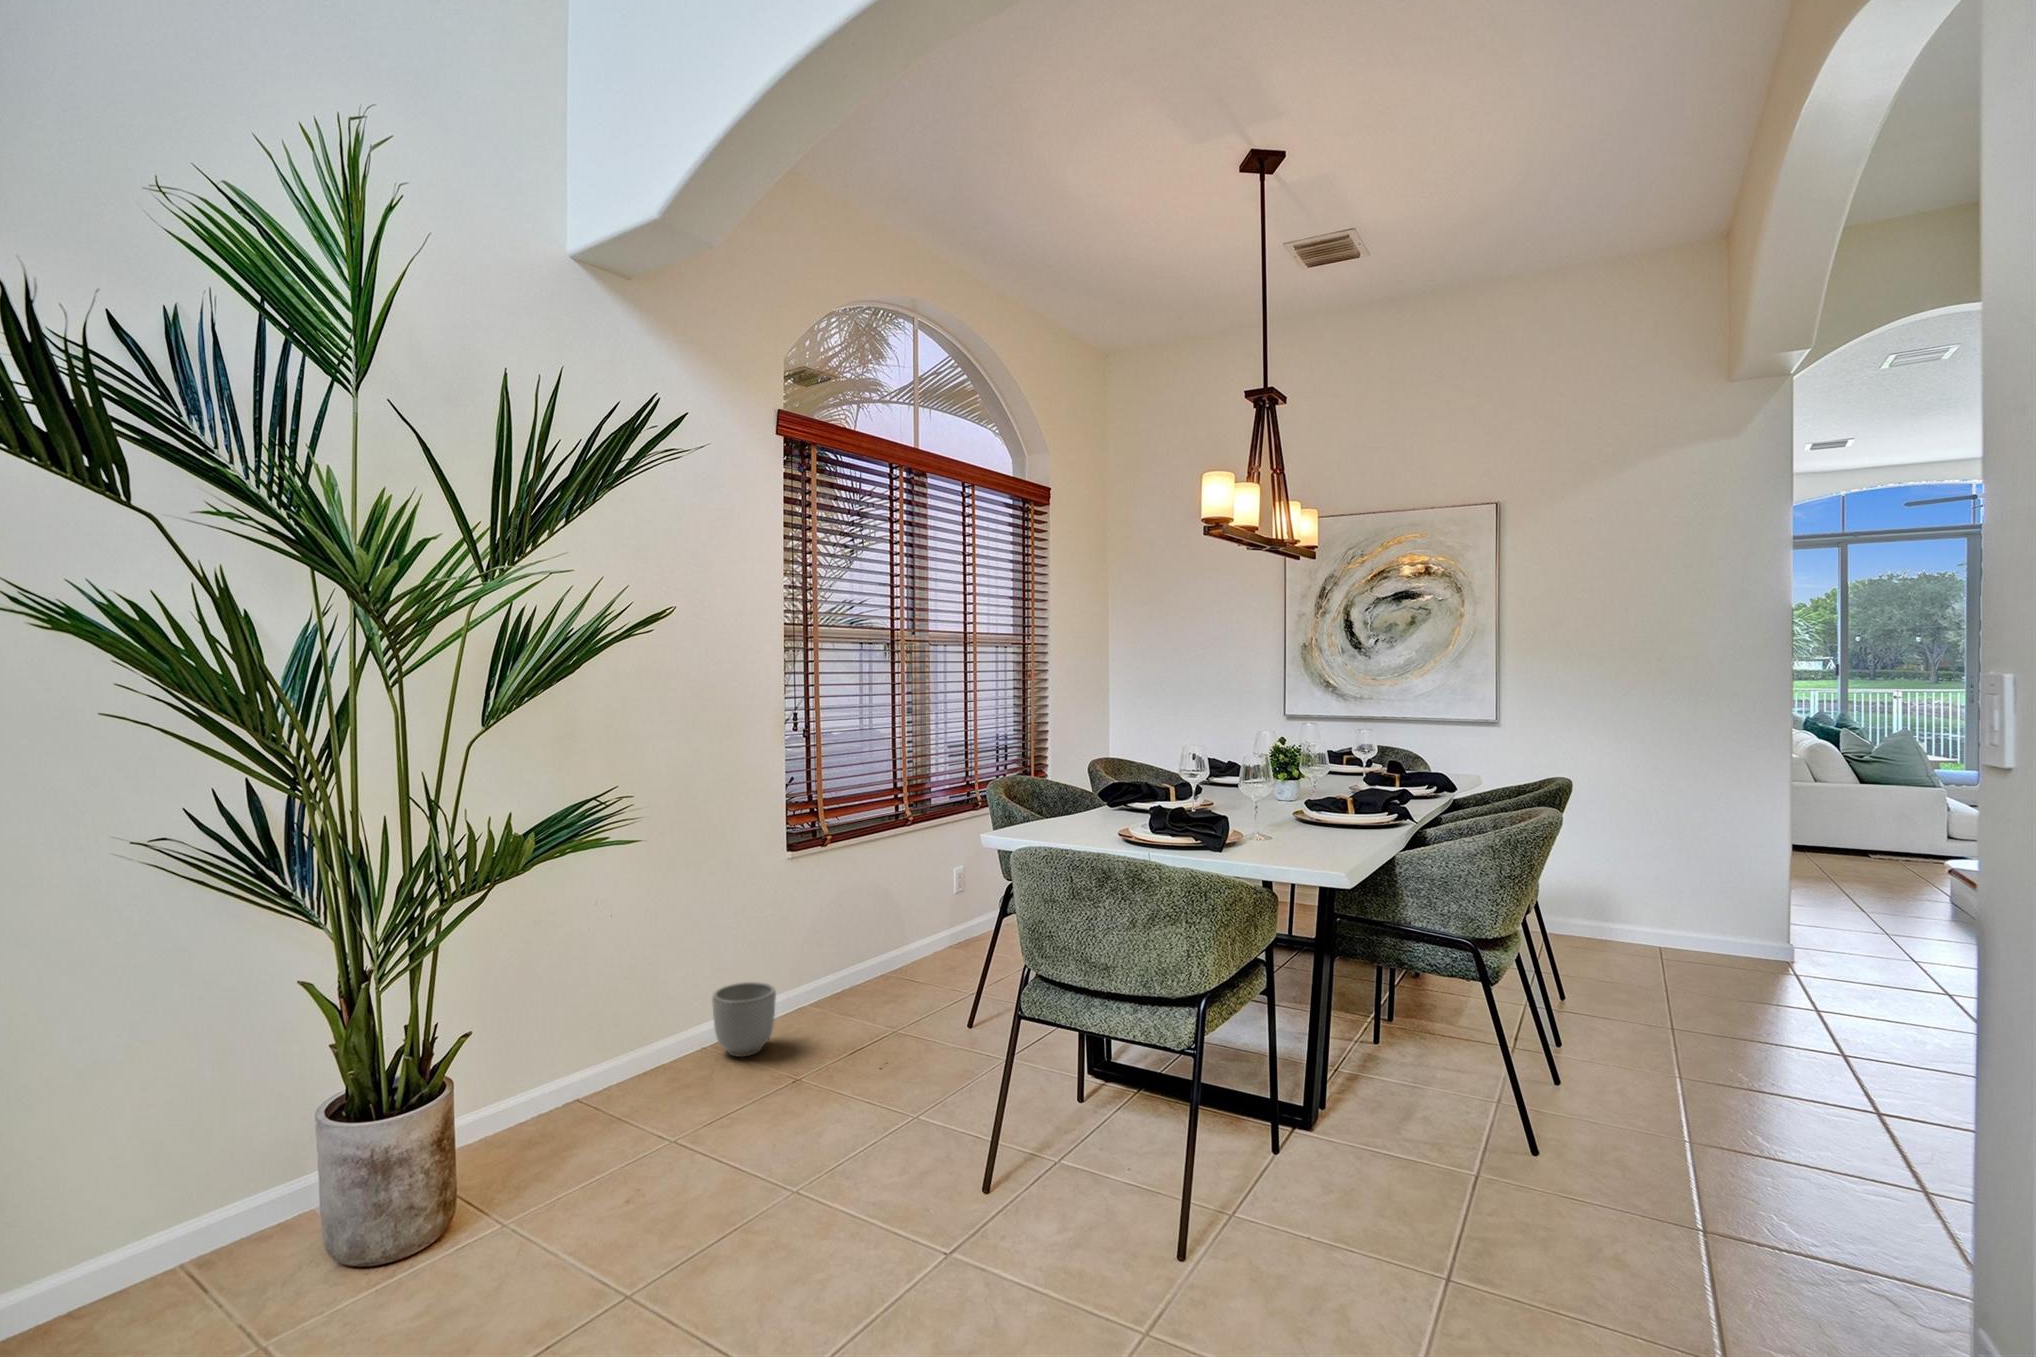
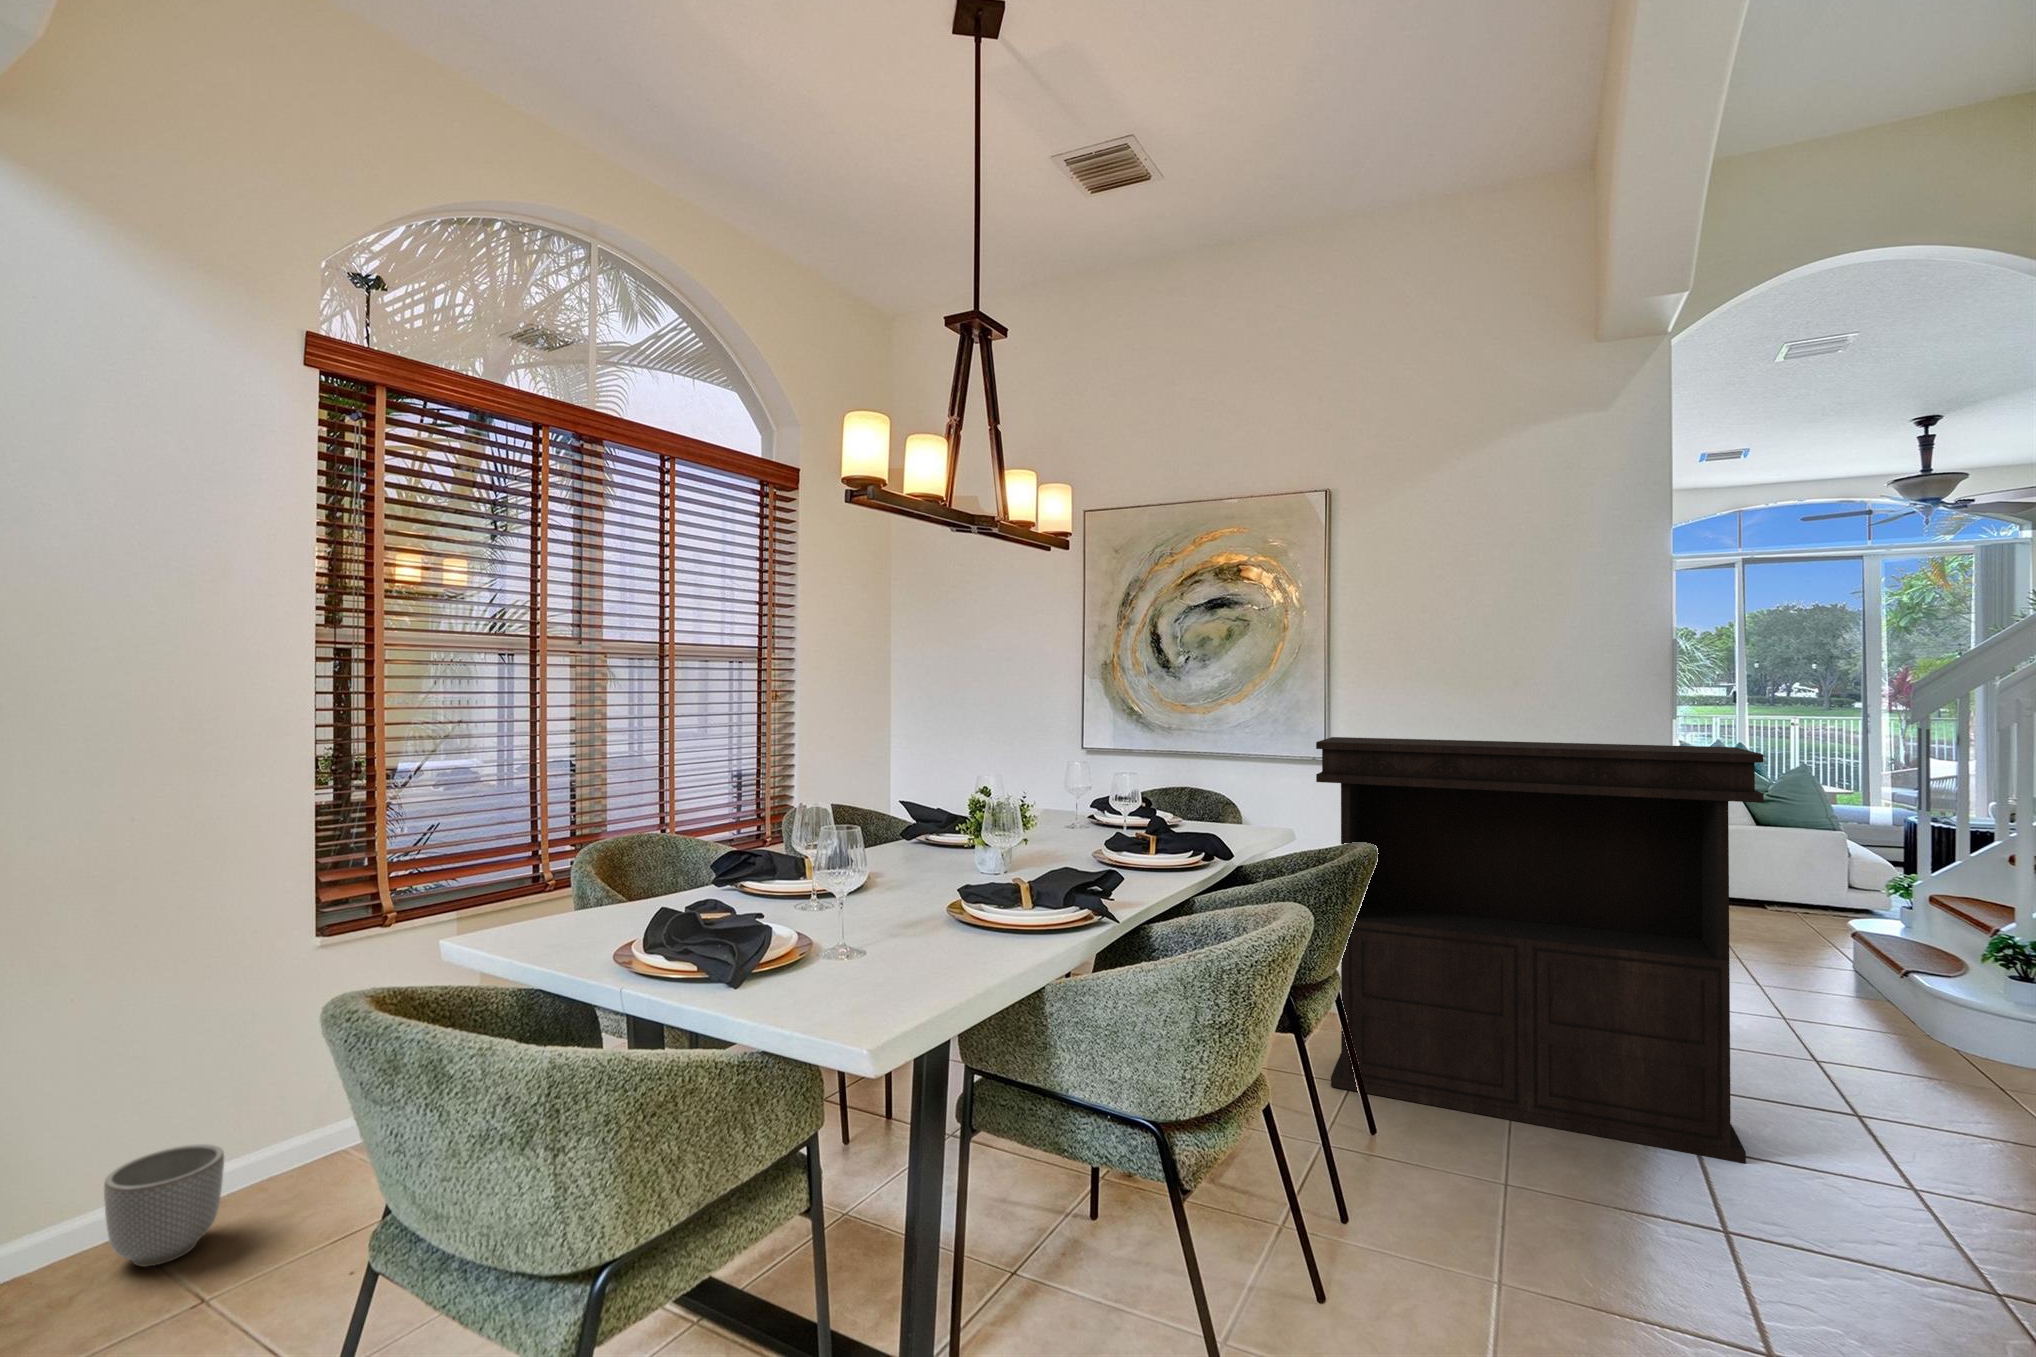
console table: none [1510,703,1879,1021] -> present [1316,737,1764,1163]

